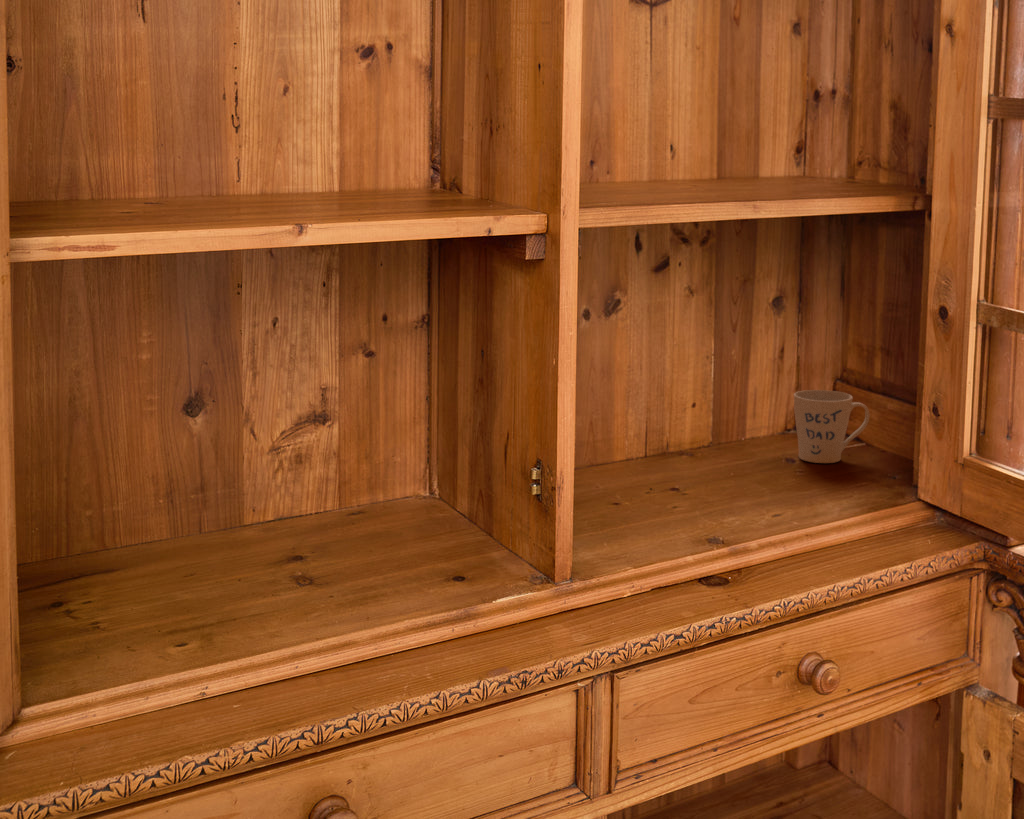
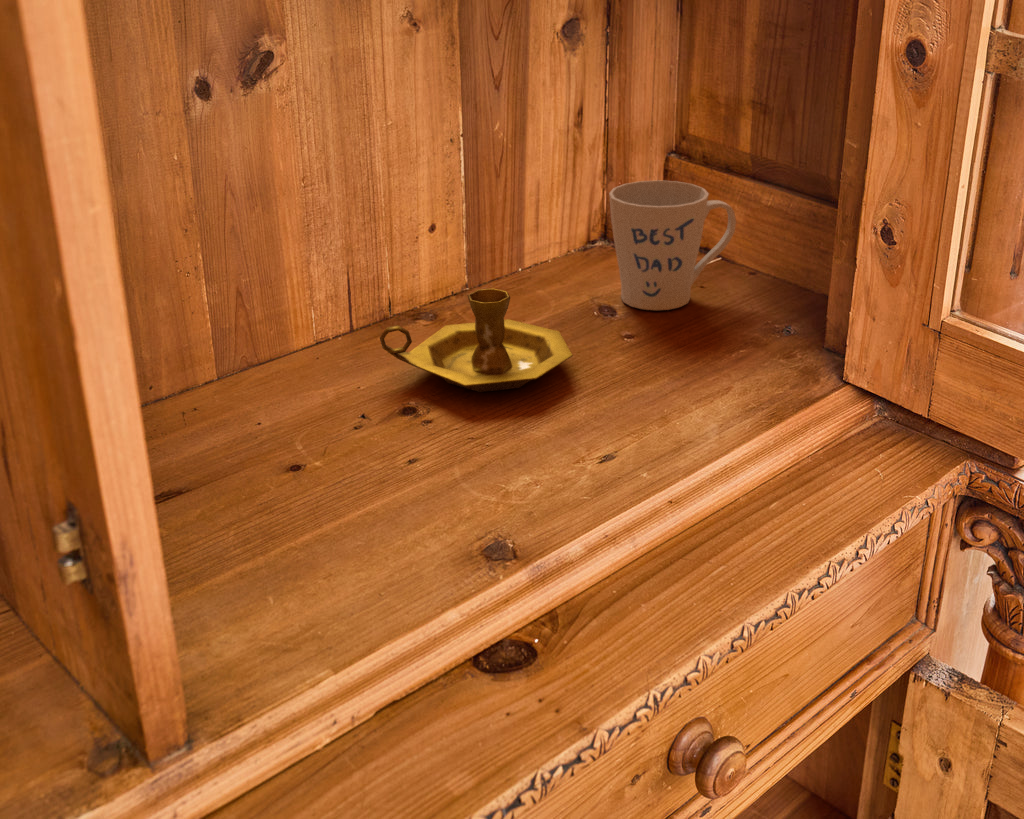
candlestick: none [657,434,763,487] -> present [380,289,573,392]

